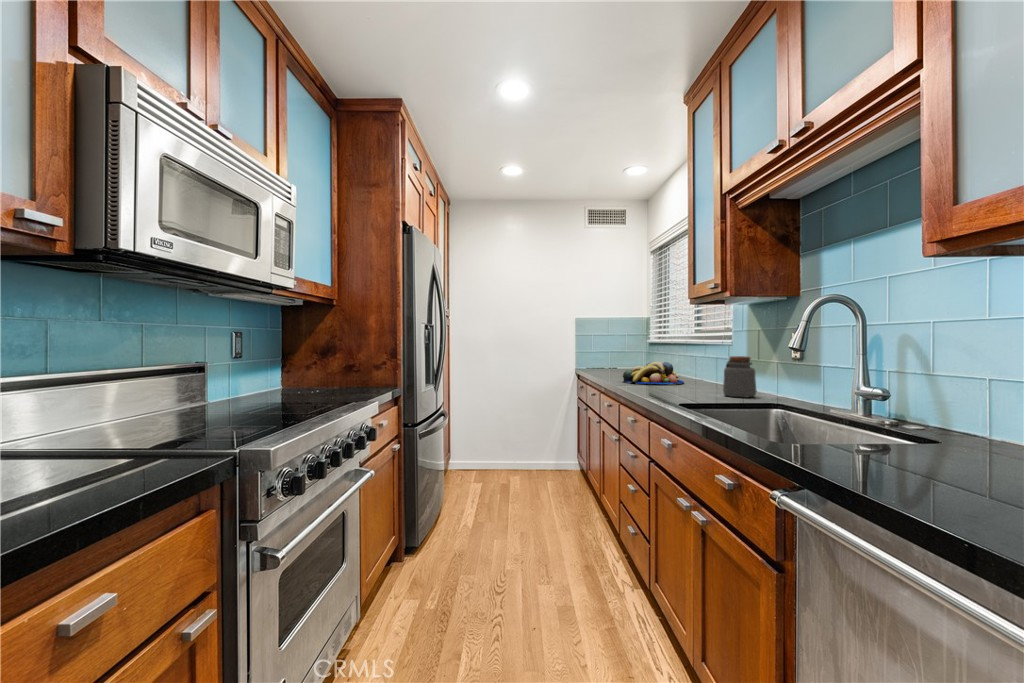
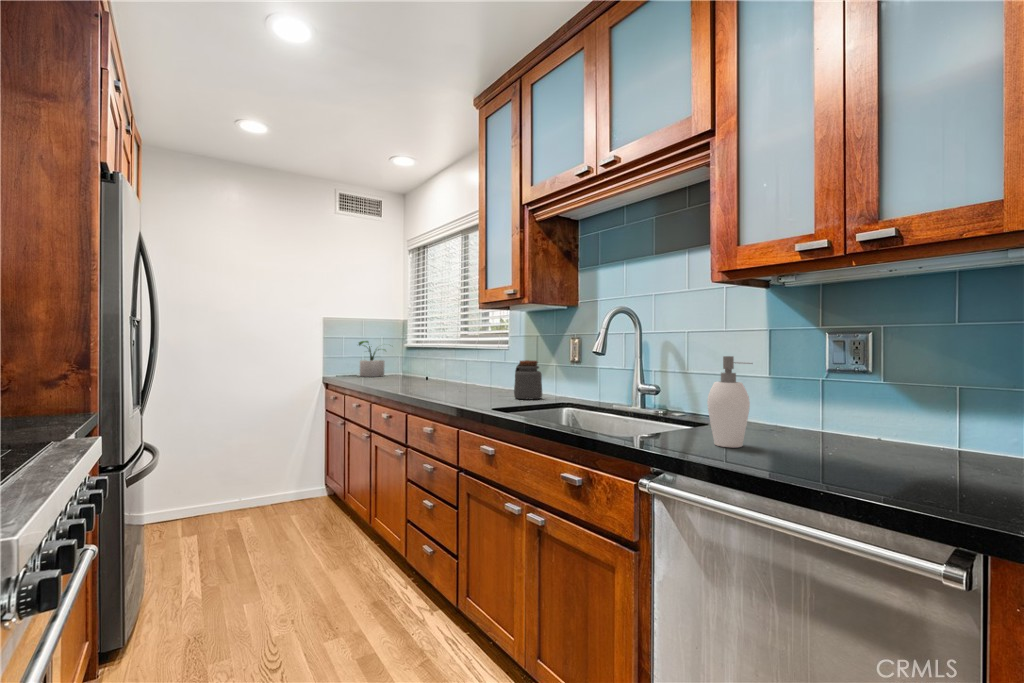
potted plant: none [603,337,638,370] -> present [359,341,384,377]
soap dispenser: none [886,353,953,472] -> present [707,356,753,447]
fruit bowl: present [623,362,684,384] -> none [400,367,462,392]

